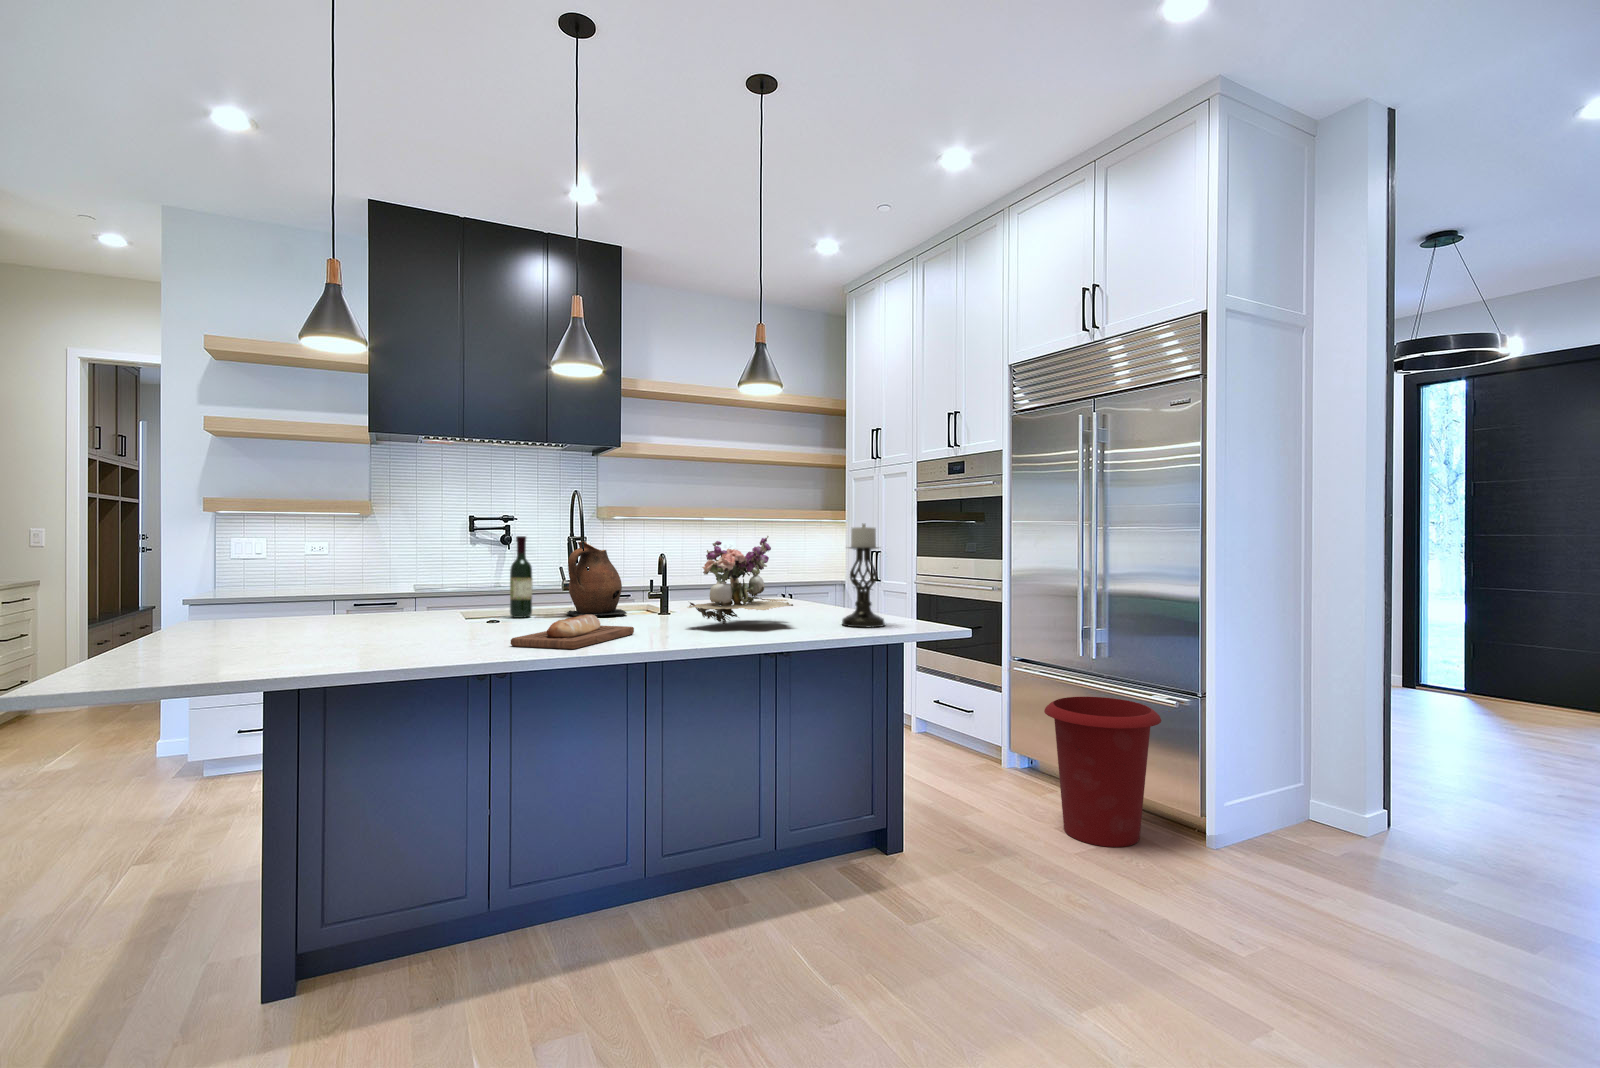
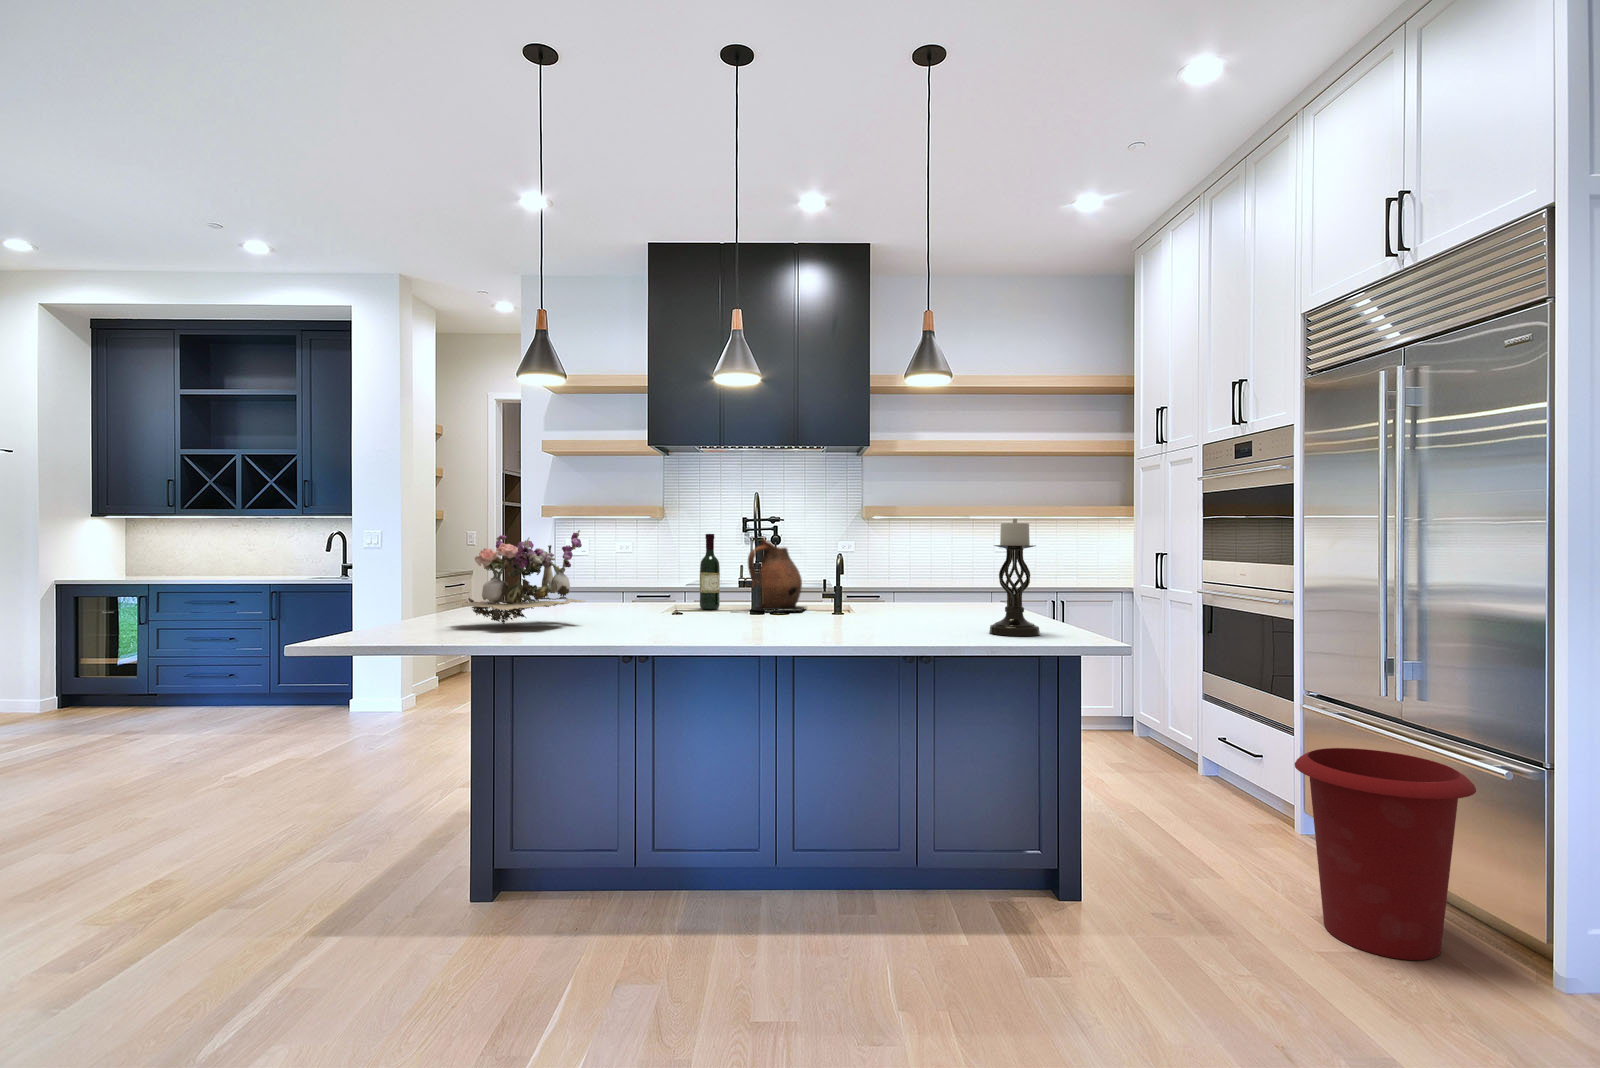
flower arrangement: present [688,536,793,625] -> present [456,530,585,625]
bread loaf: present [511,614,634,649] -> none [636,607,762,636]

